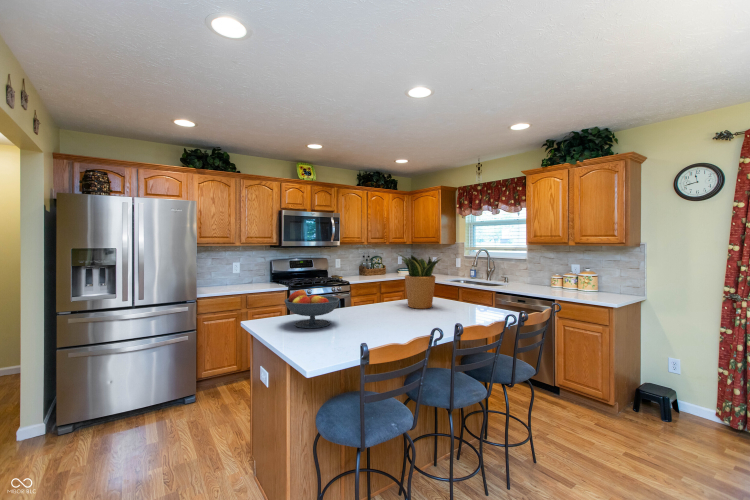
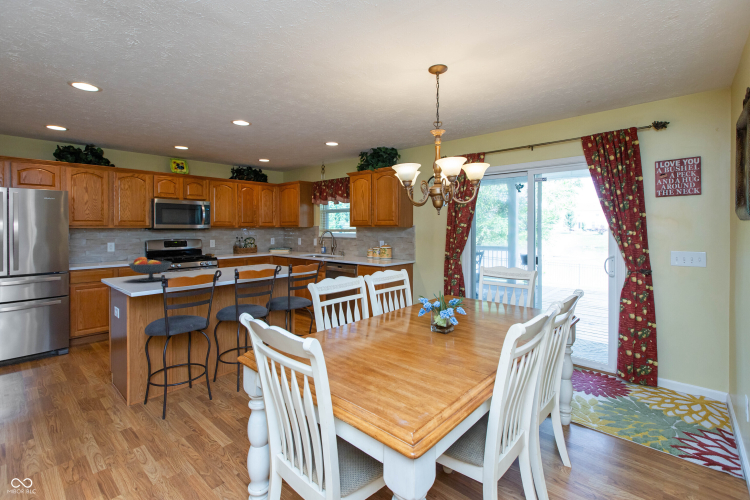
potted plant: present [400,255,441,309] -> none [229,233,259,272]

